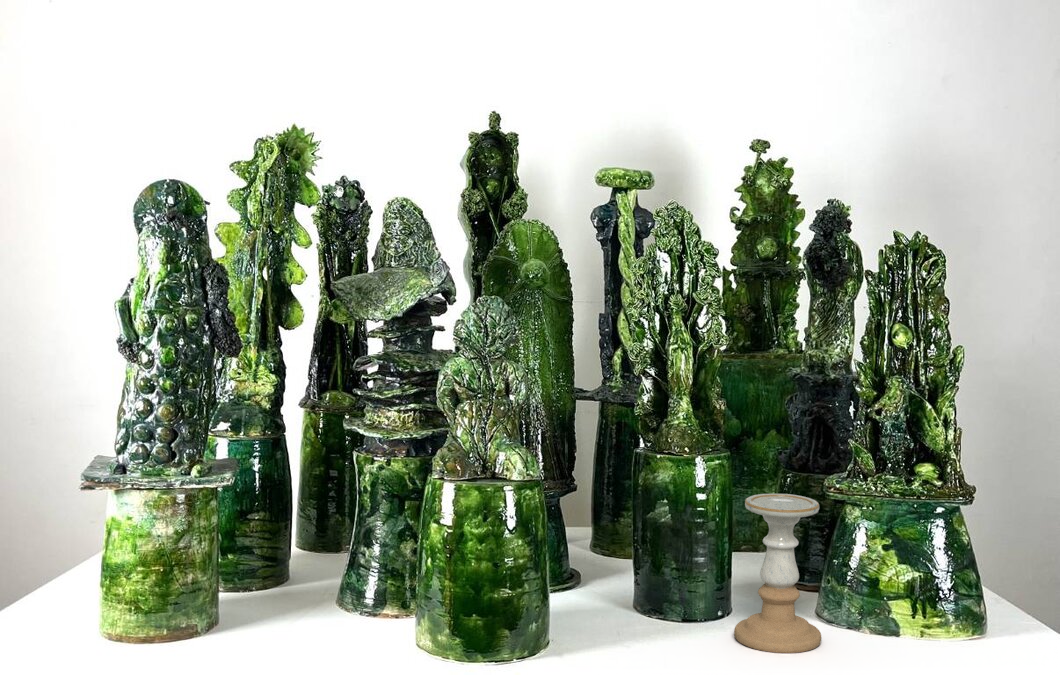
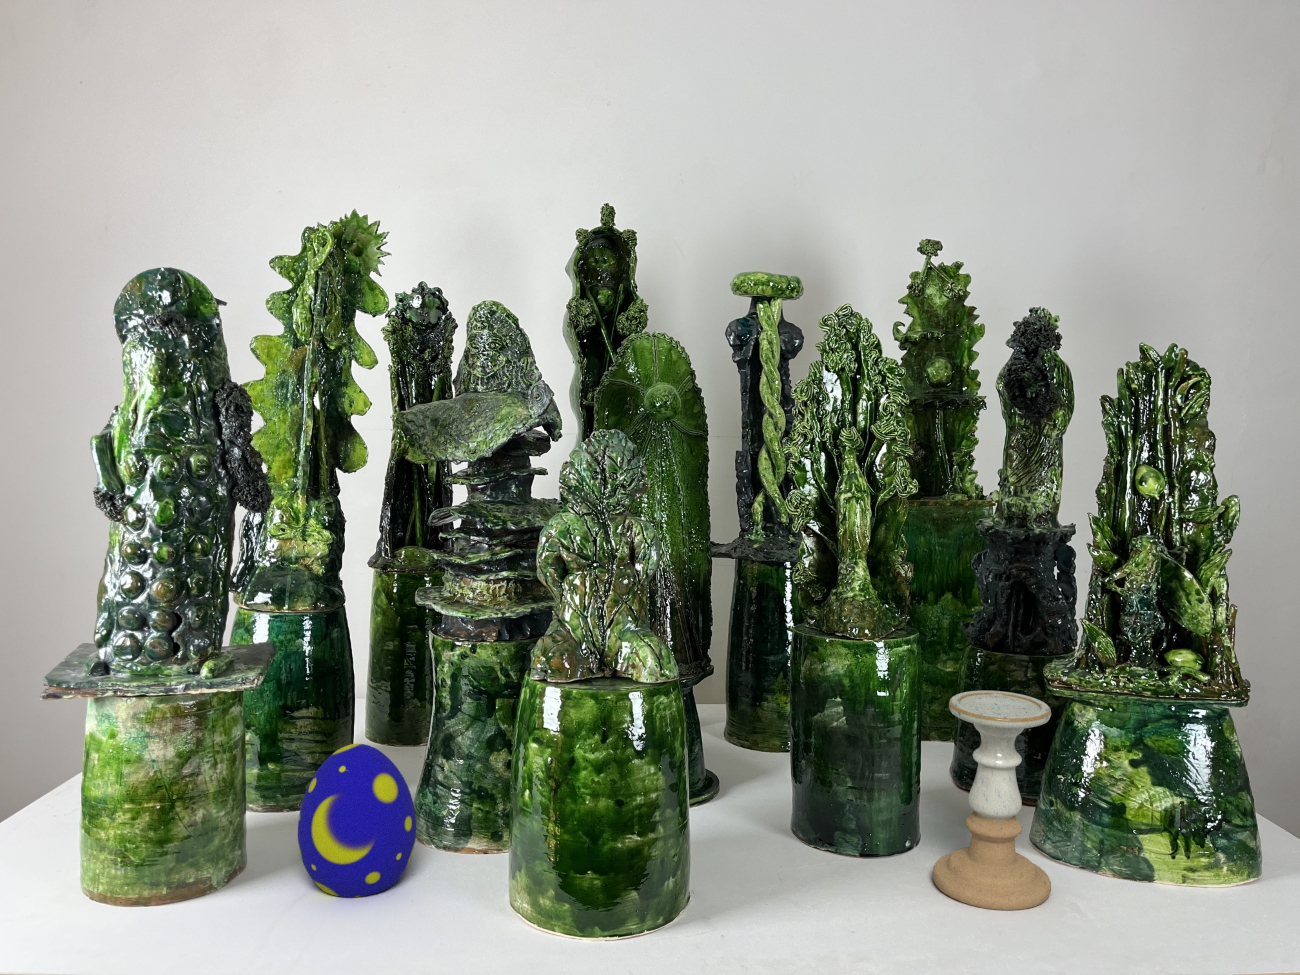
decorative egg: none [260,530,347,641] -> present [298,744,416,897]

